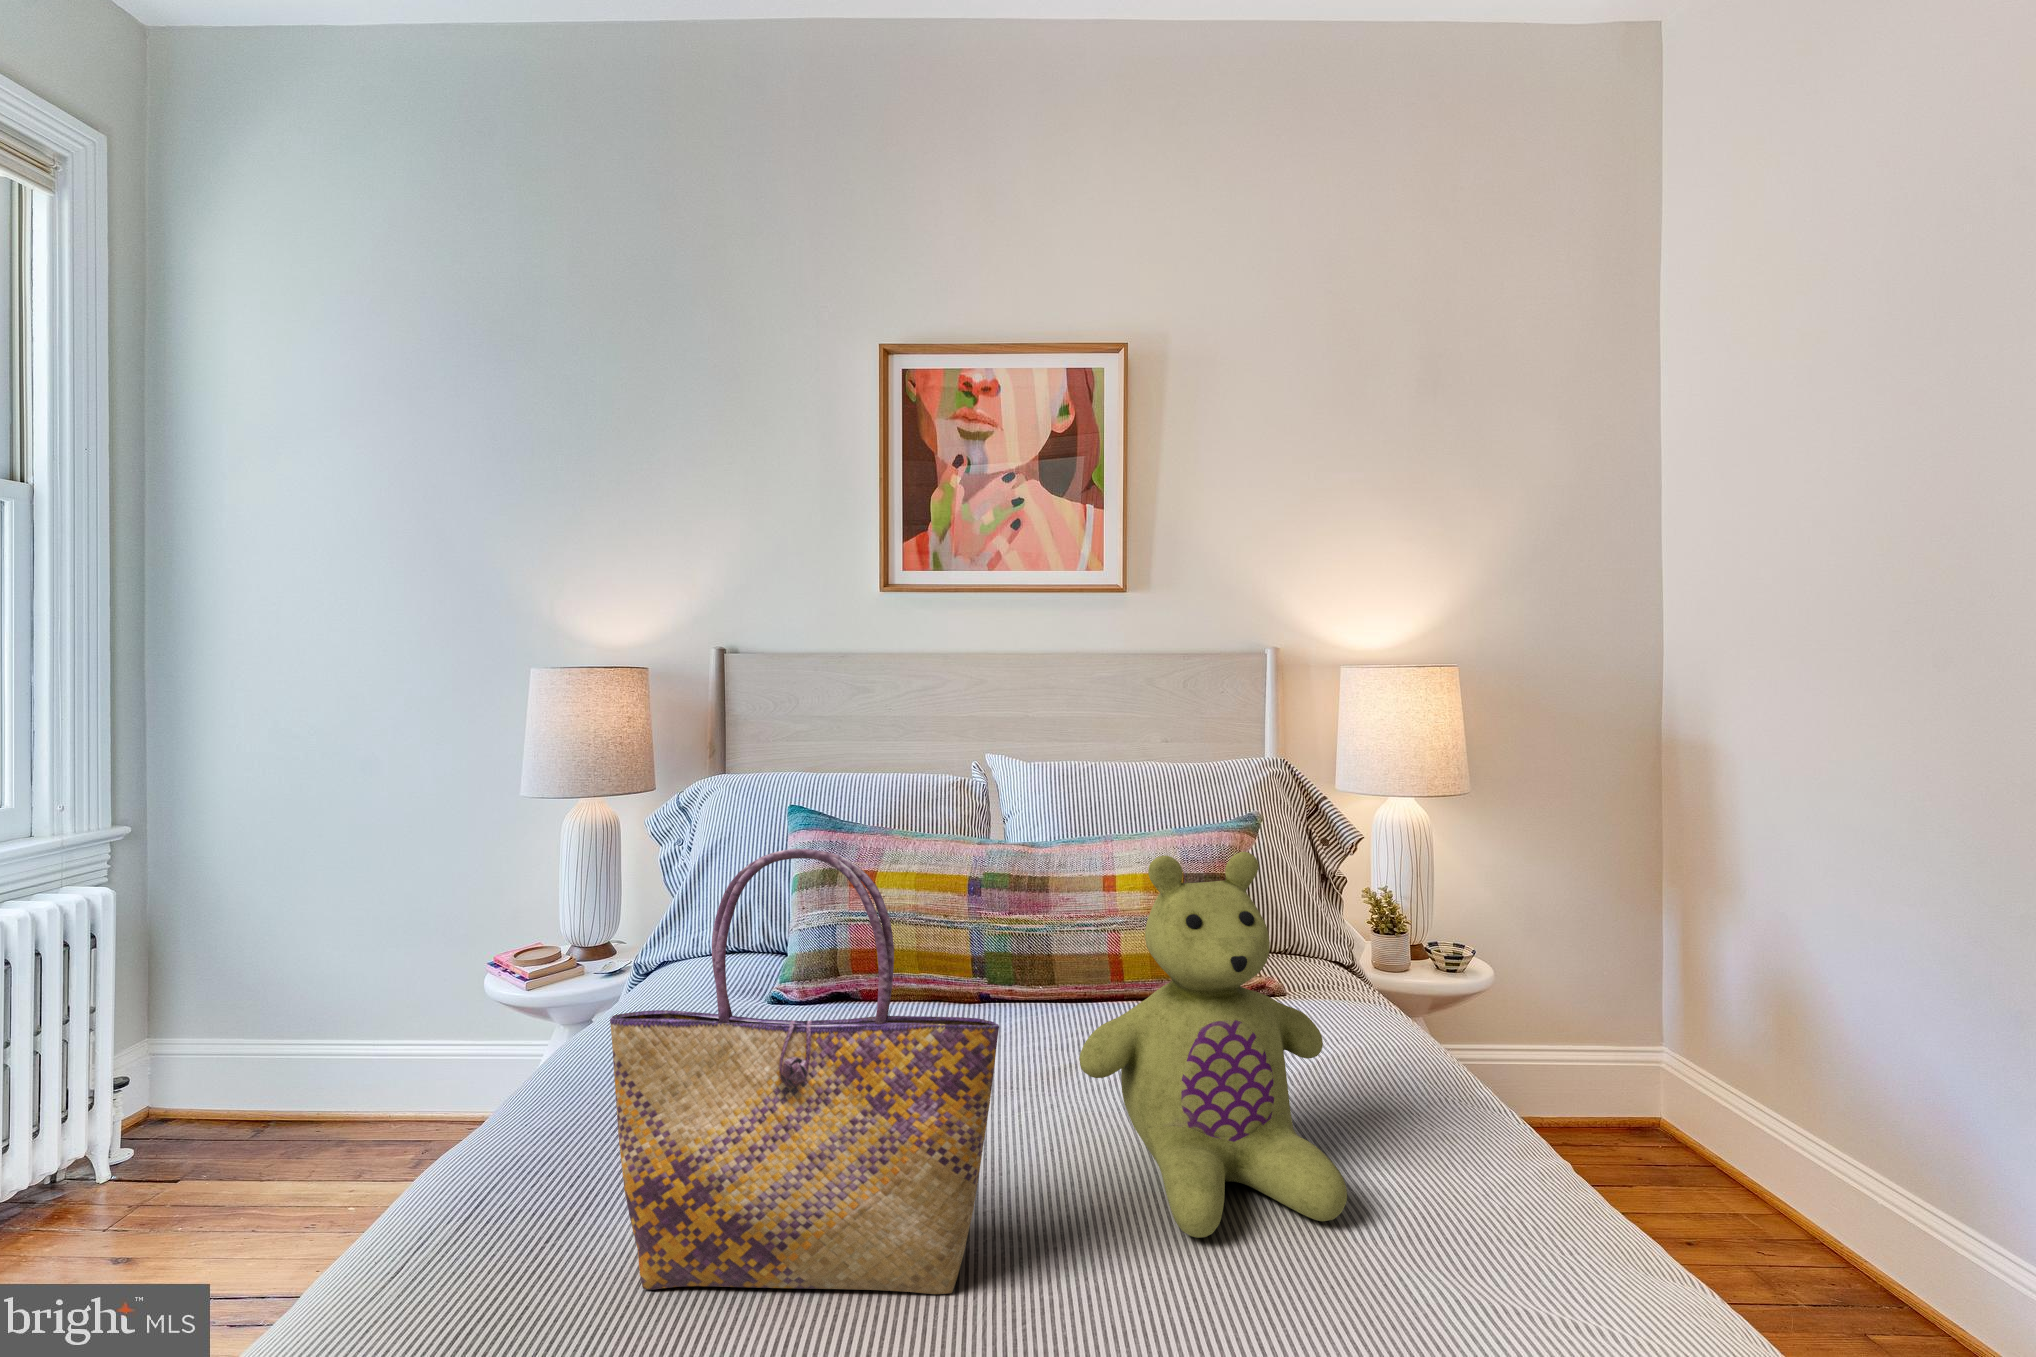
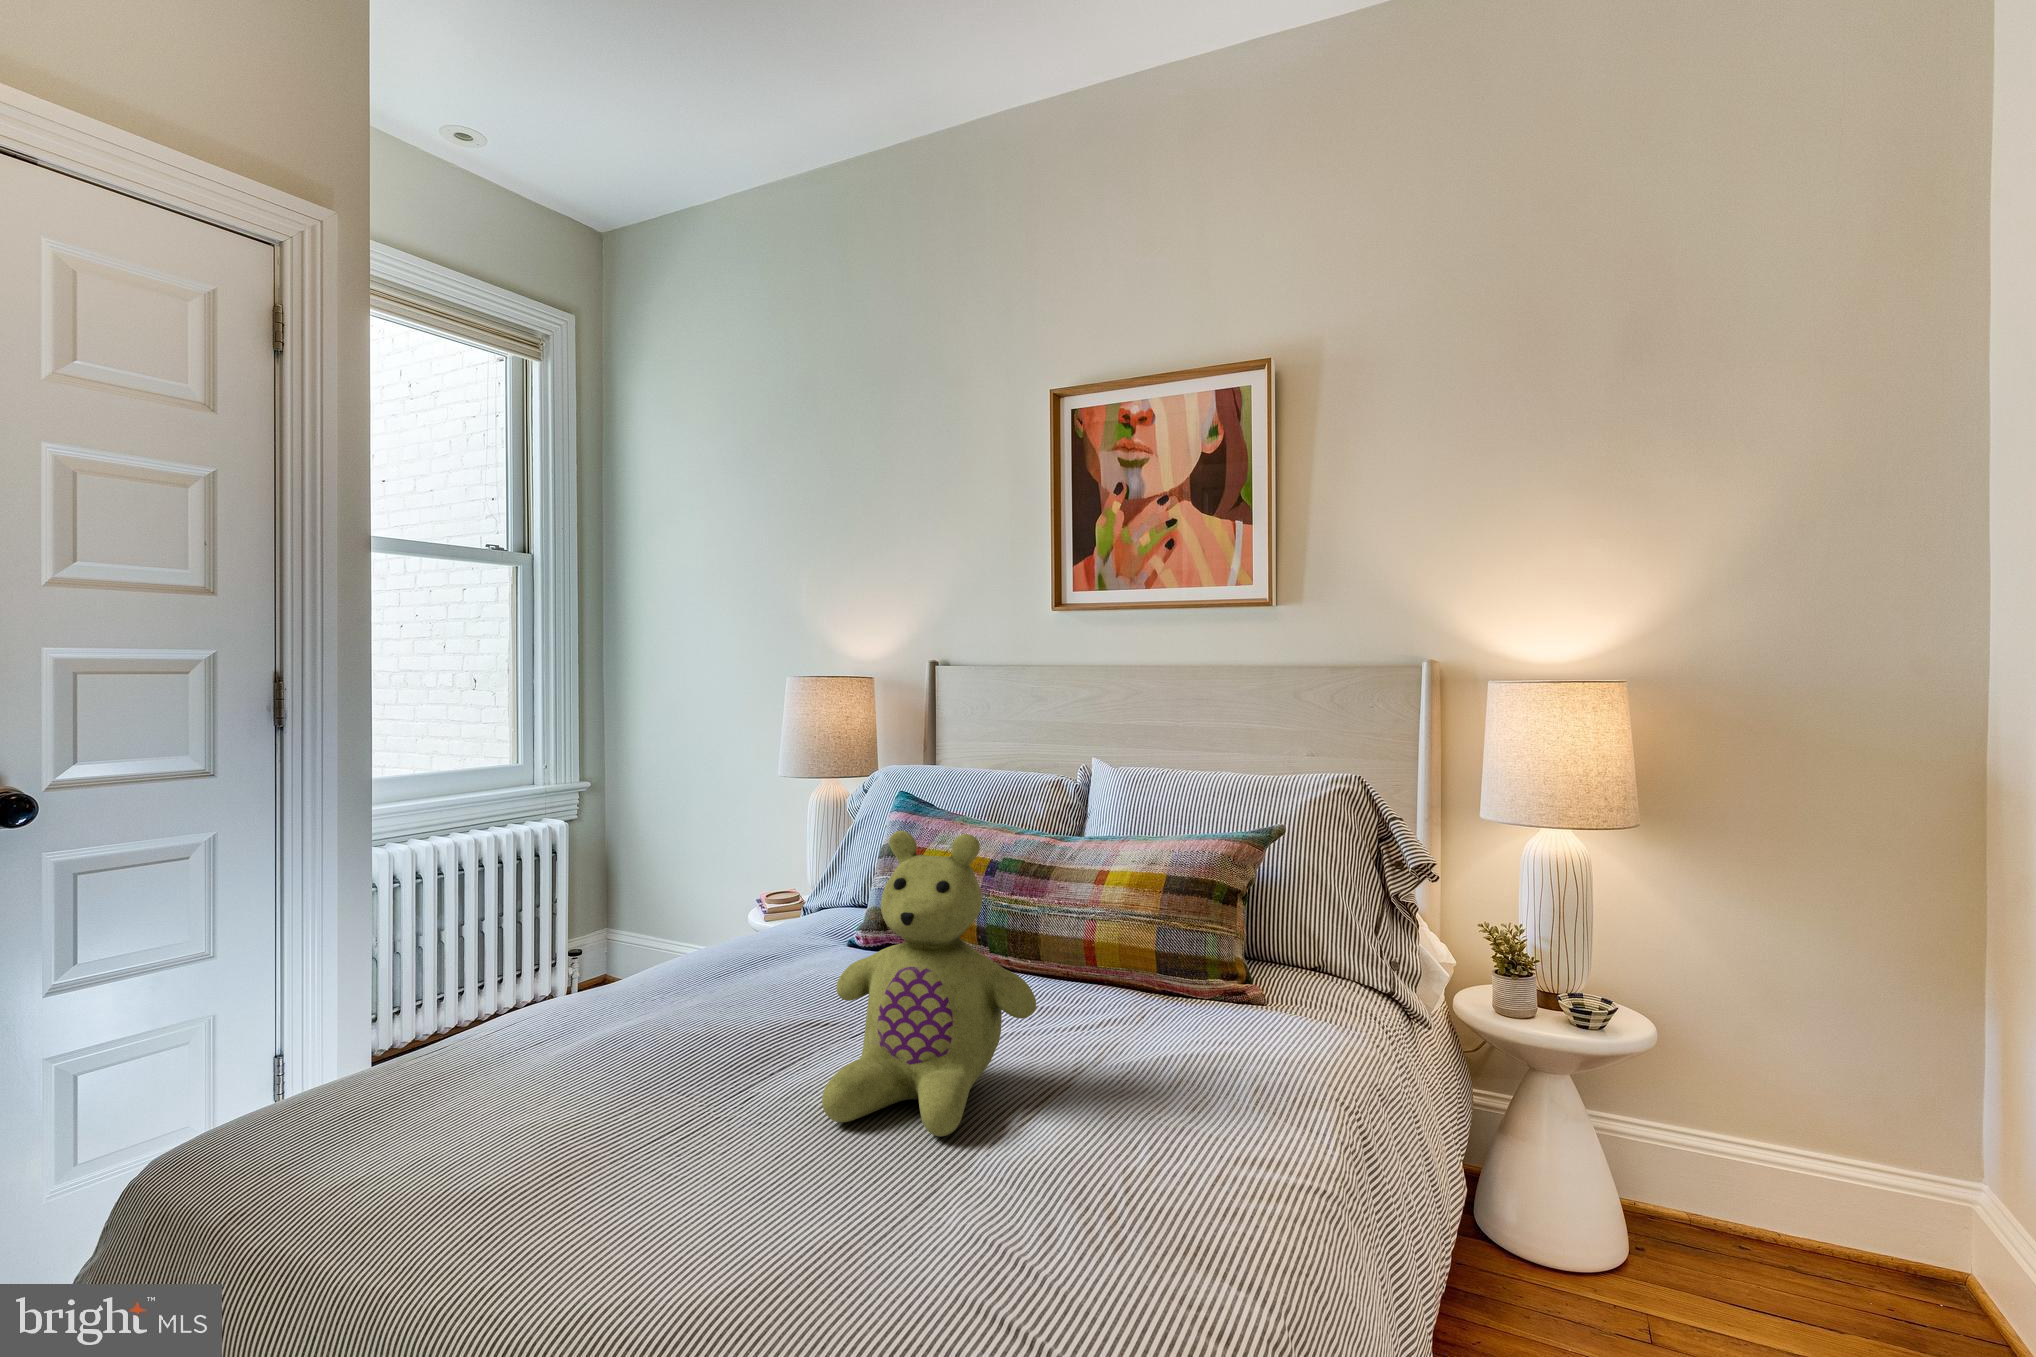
tote bag: present [610,849,999,1294] -> none [520,796,702,1109]

